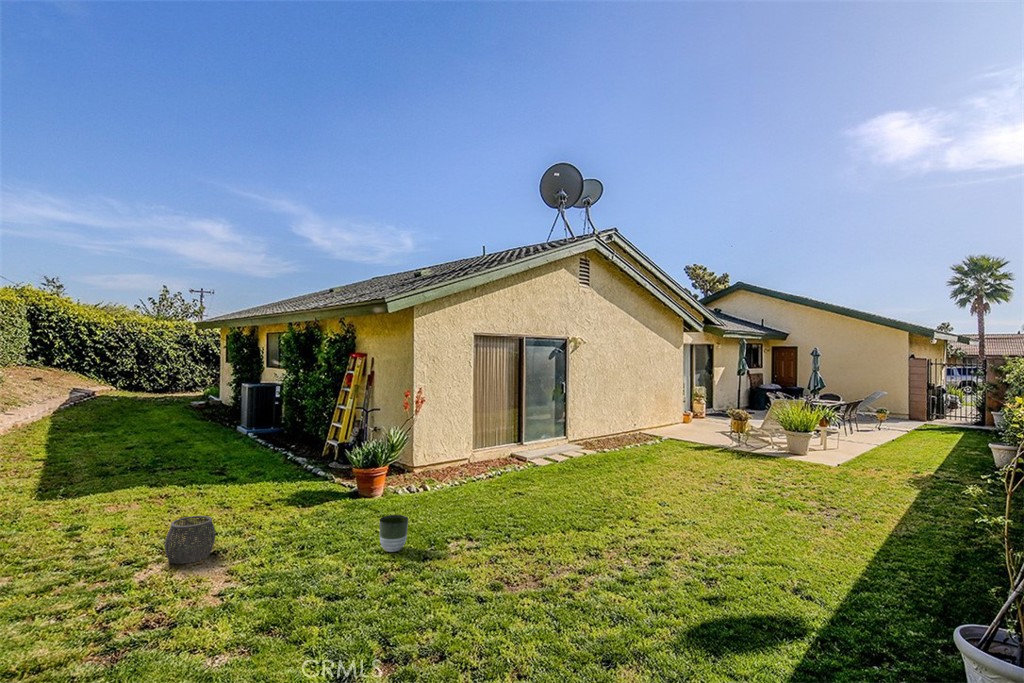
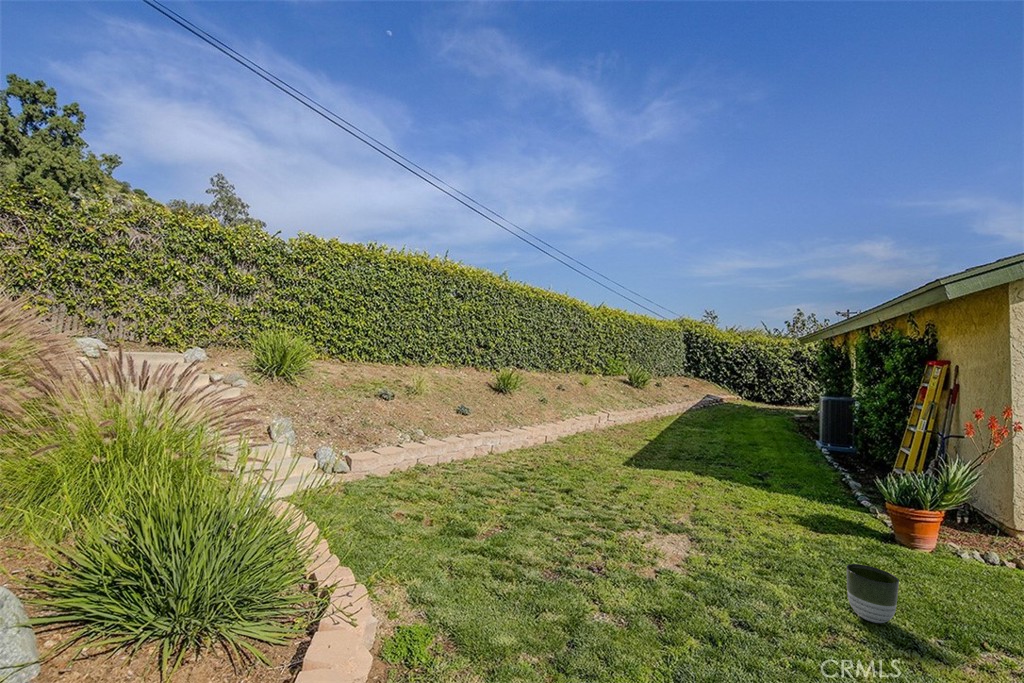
woven basket: present [165,516,216,564] -> none [642,489,683,531]

